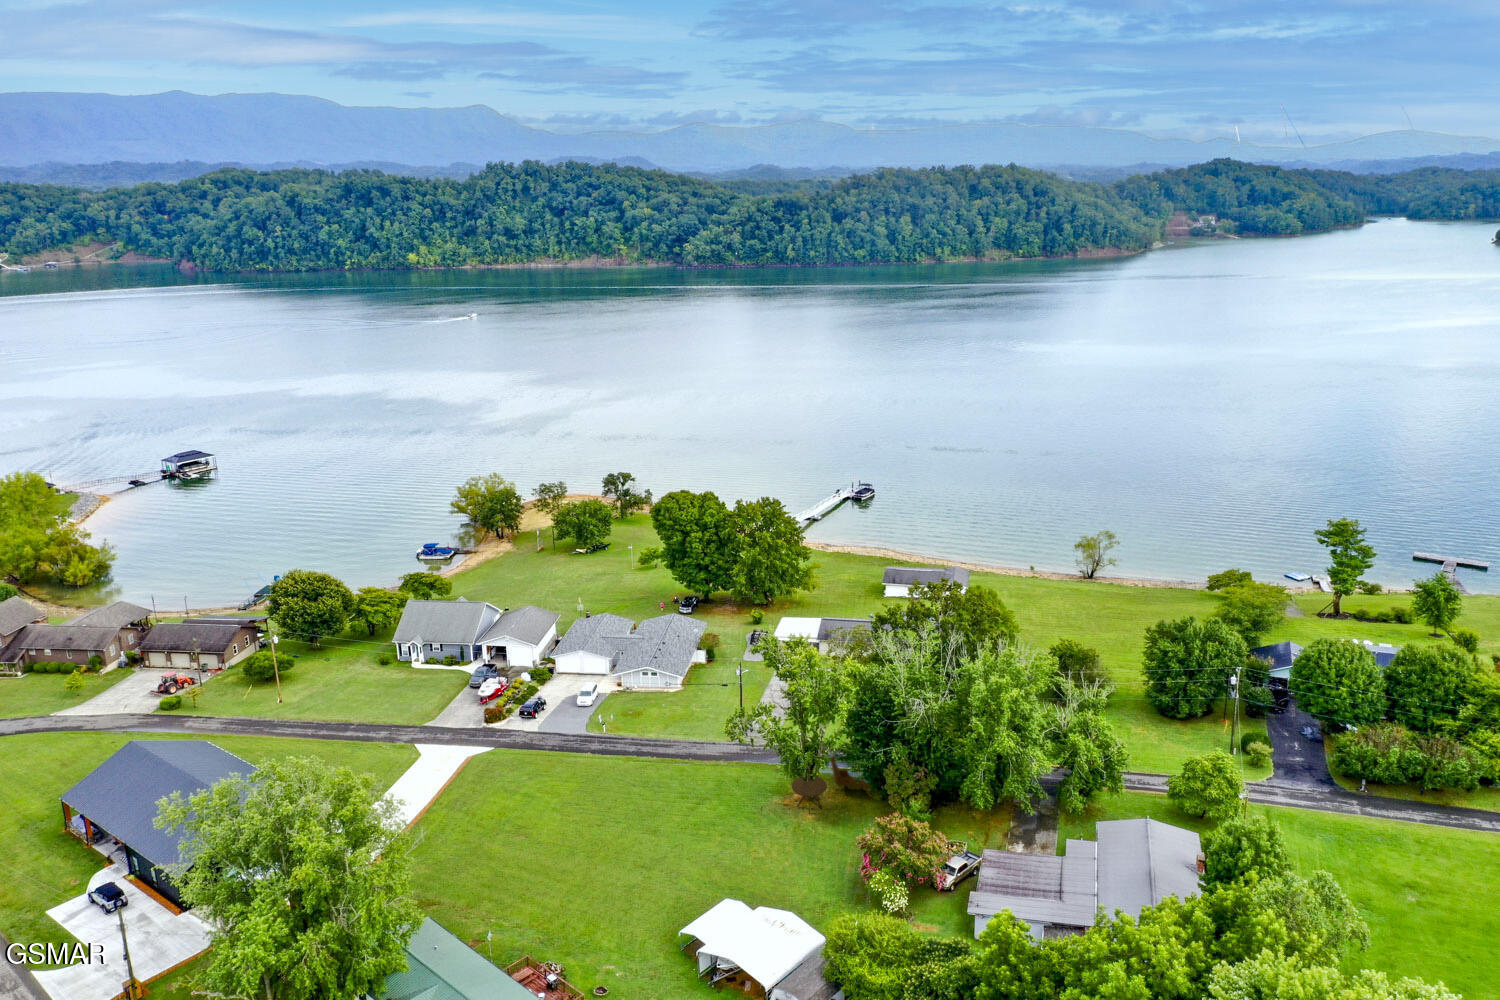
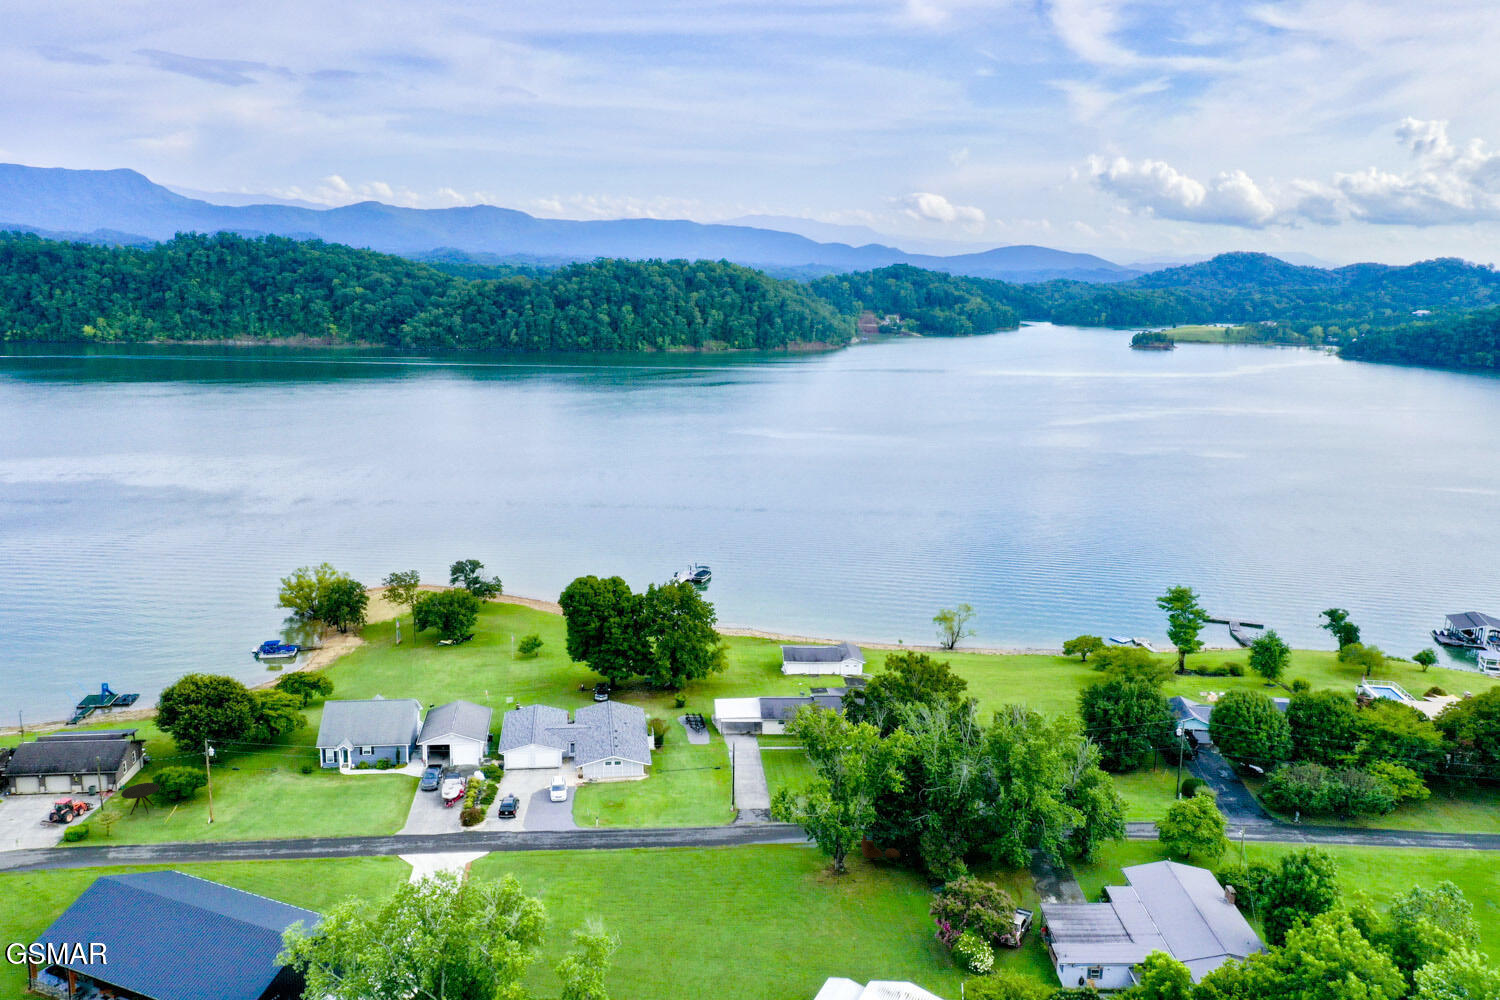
round table: present [791,776,827,814] -> present [121,783,159,815]

